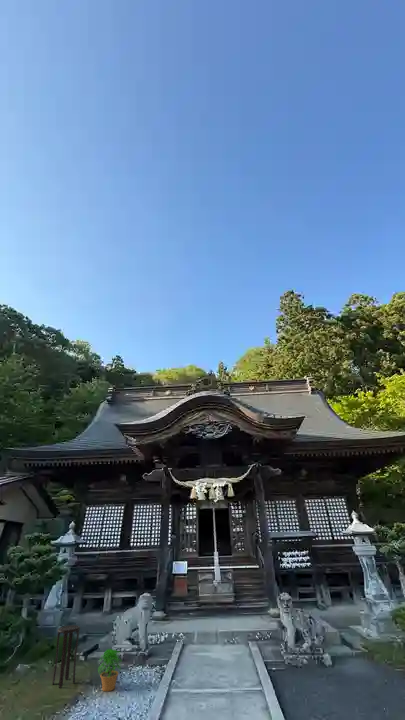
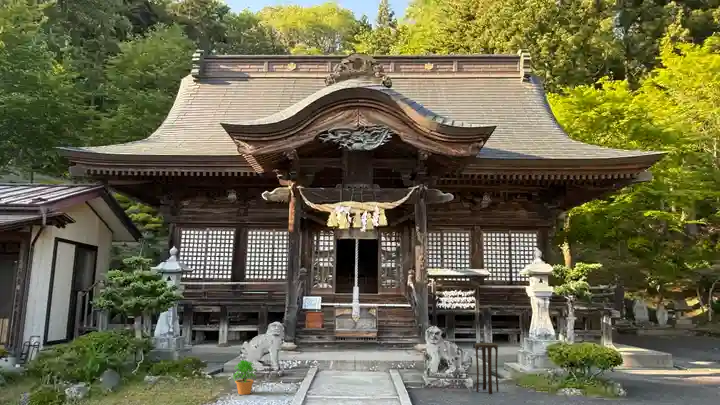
stool: present [53,625,80,688] -> present [475,342,499,394]

